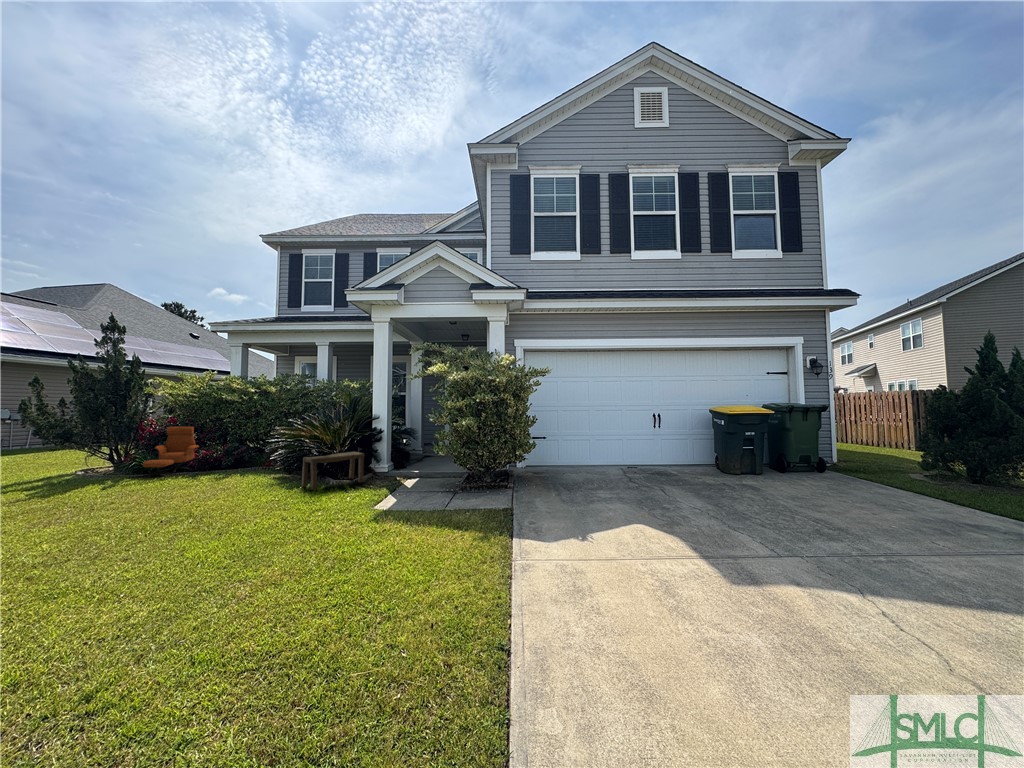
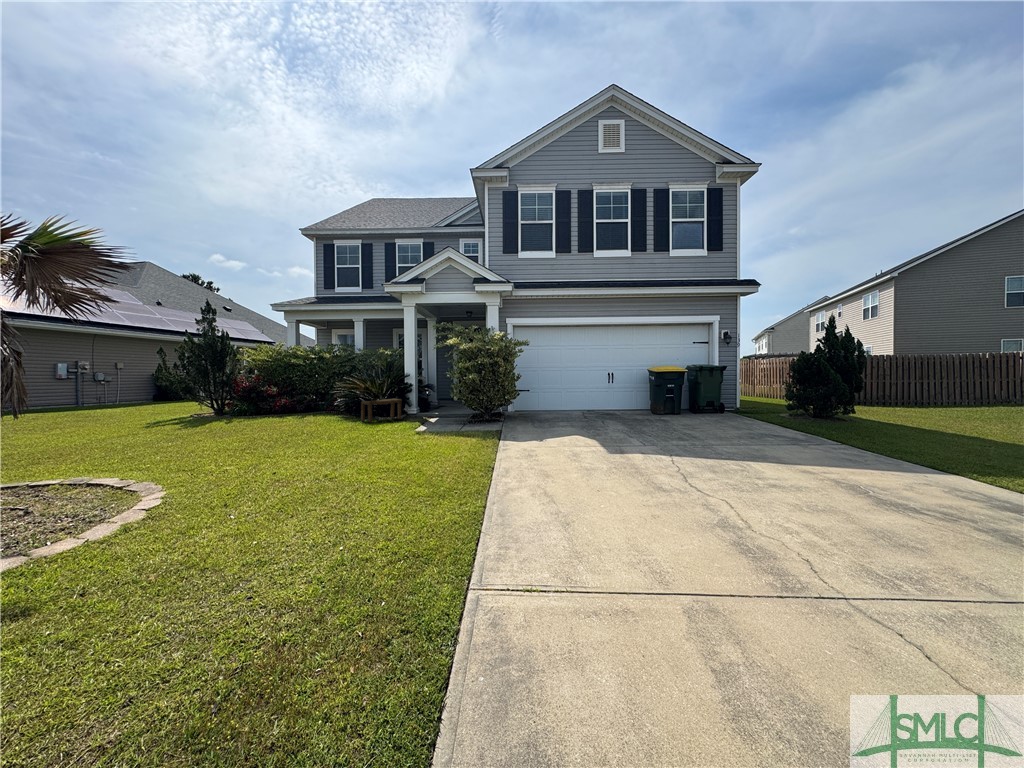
lounge chair: present [143,427,199,478] -> none [247,383,280,417]

